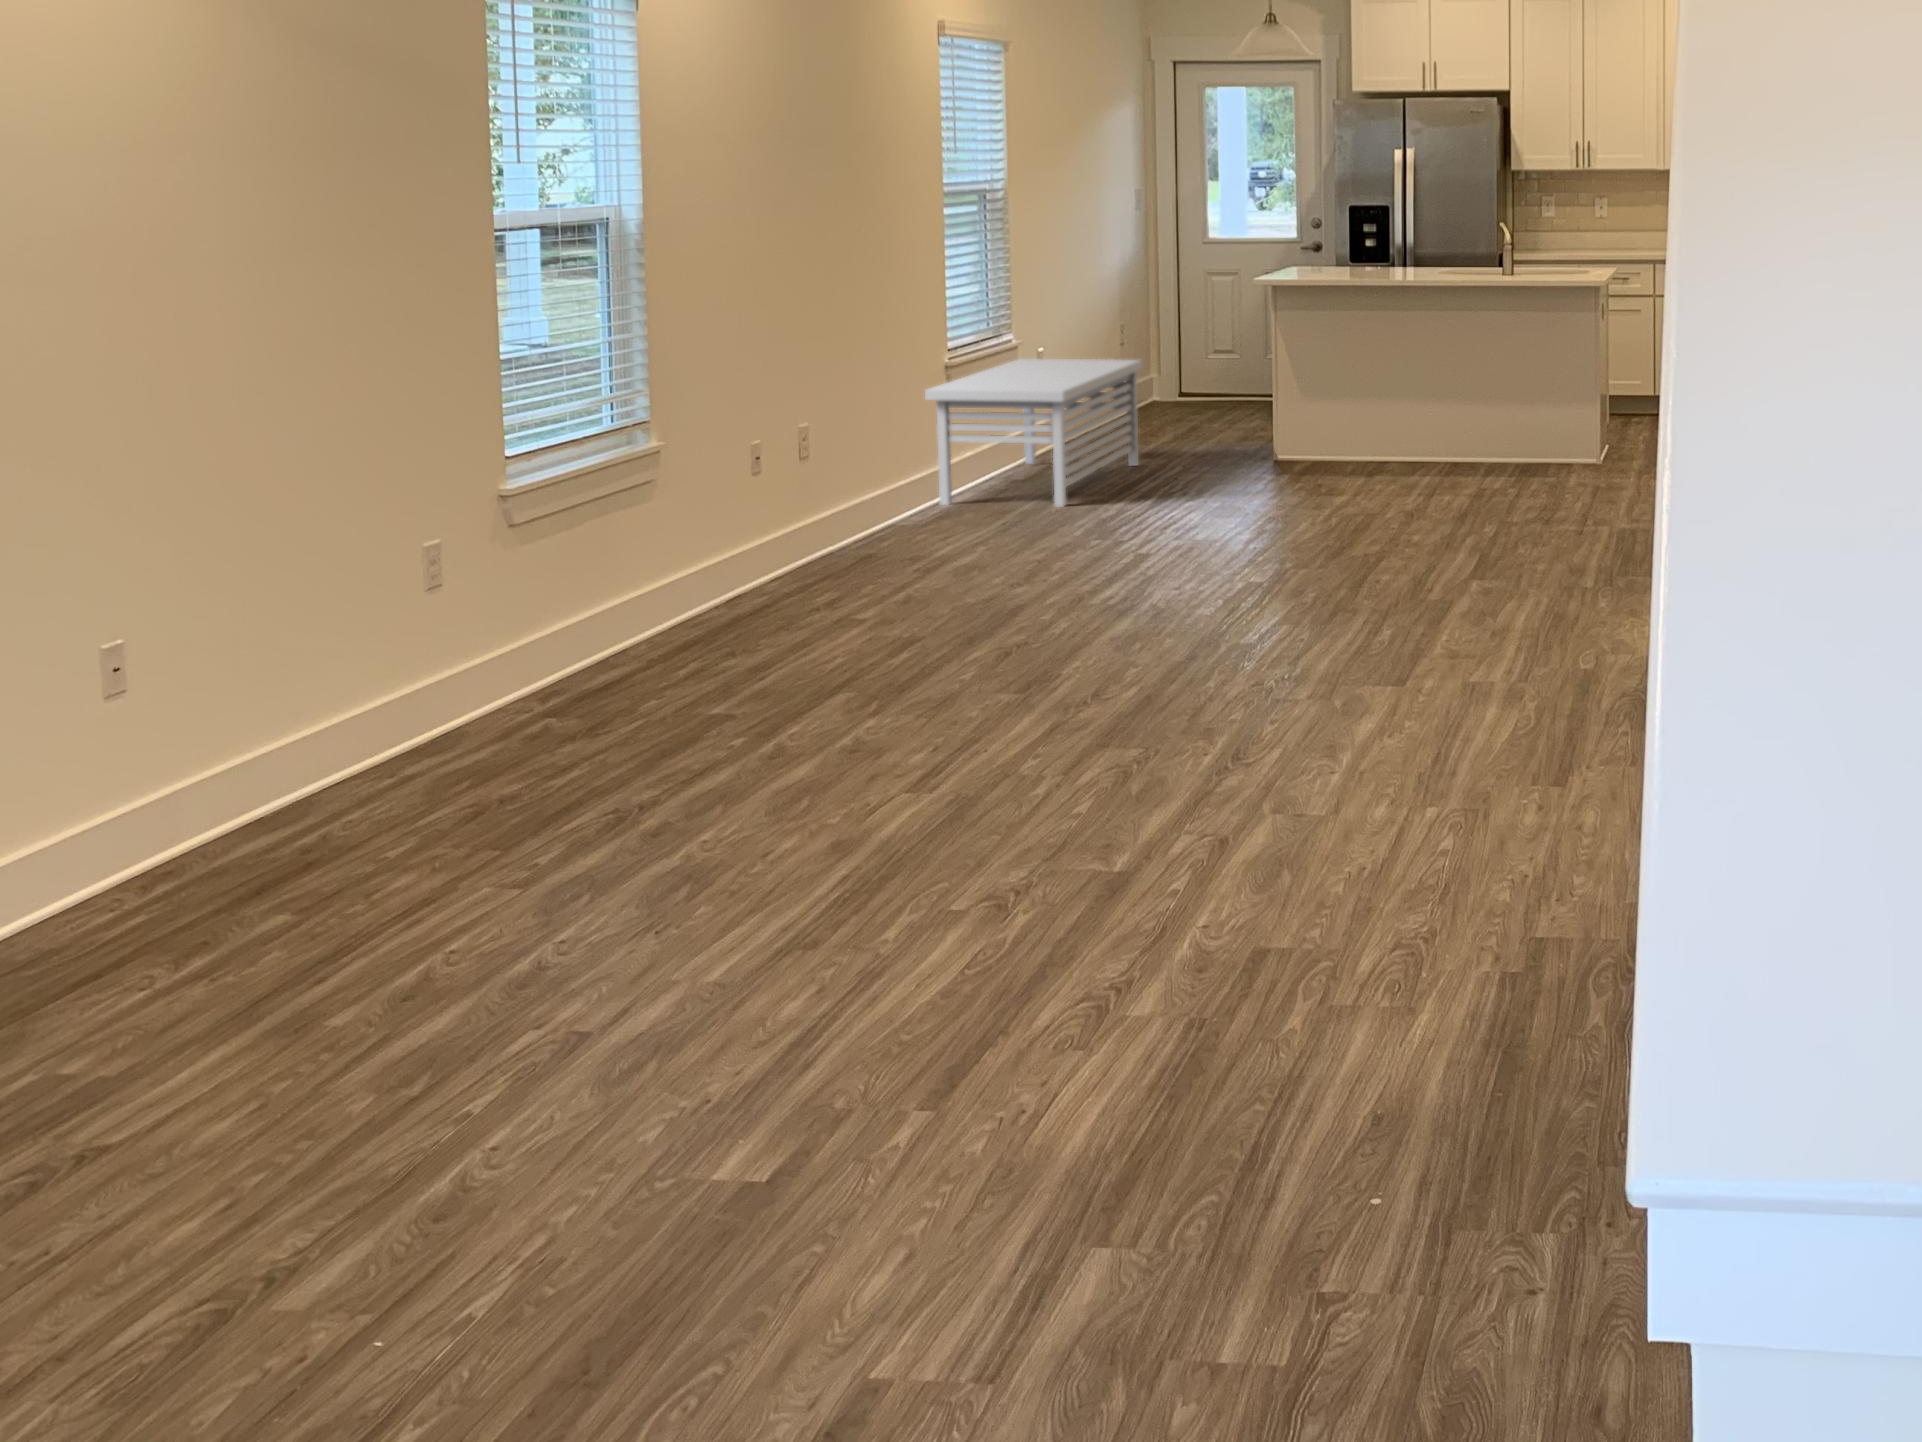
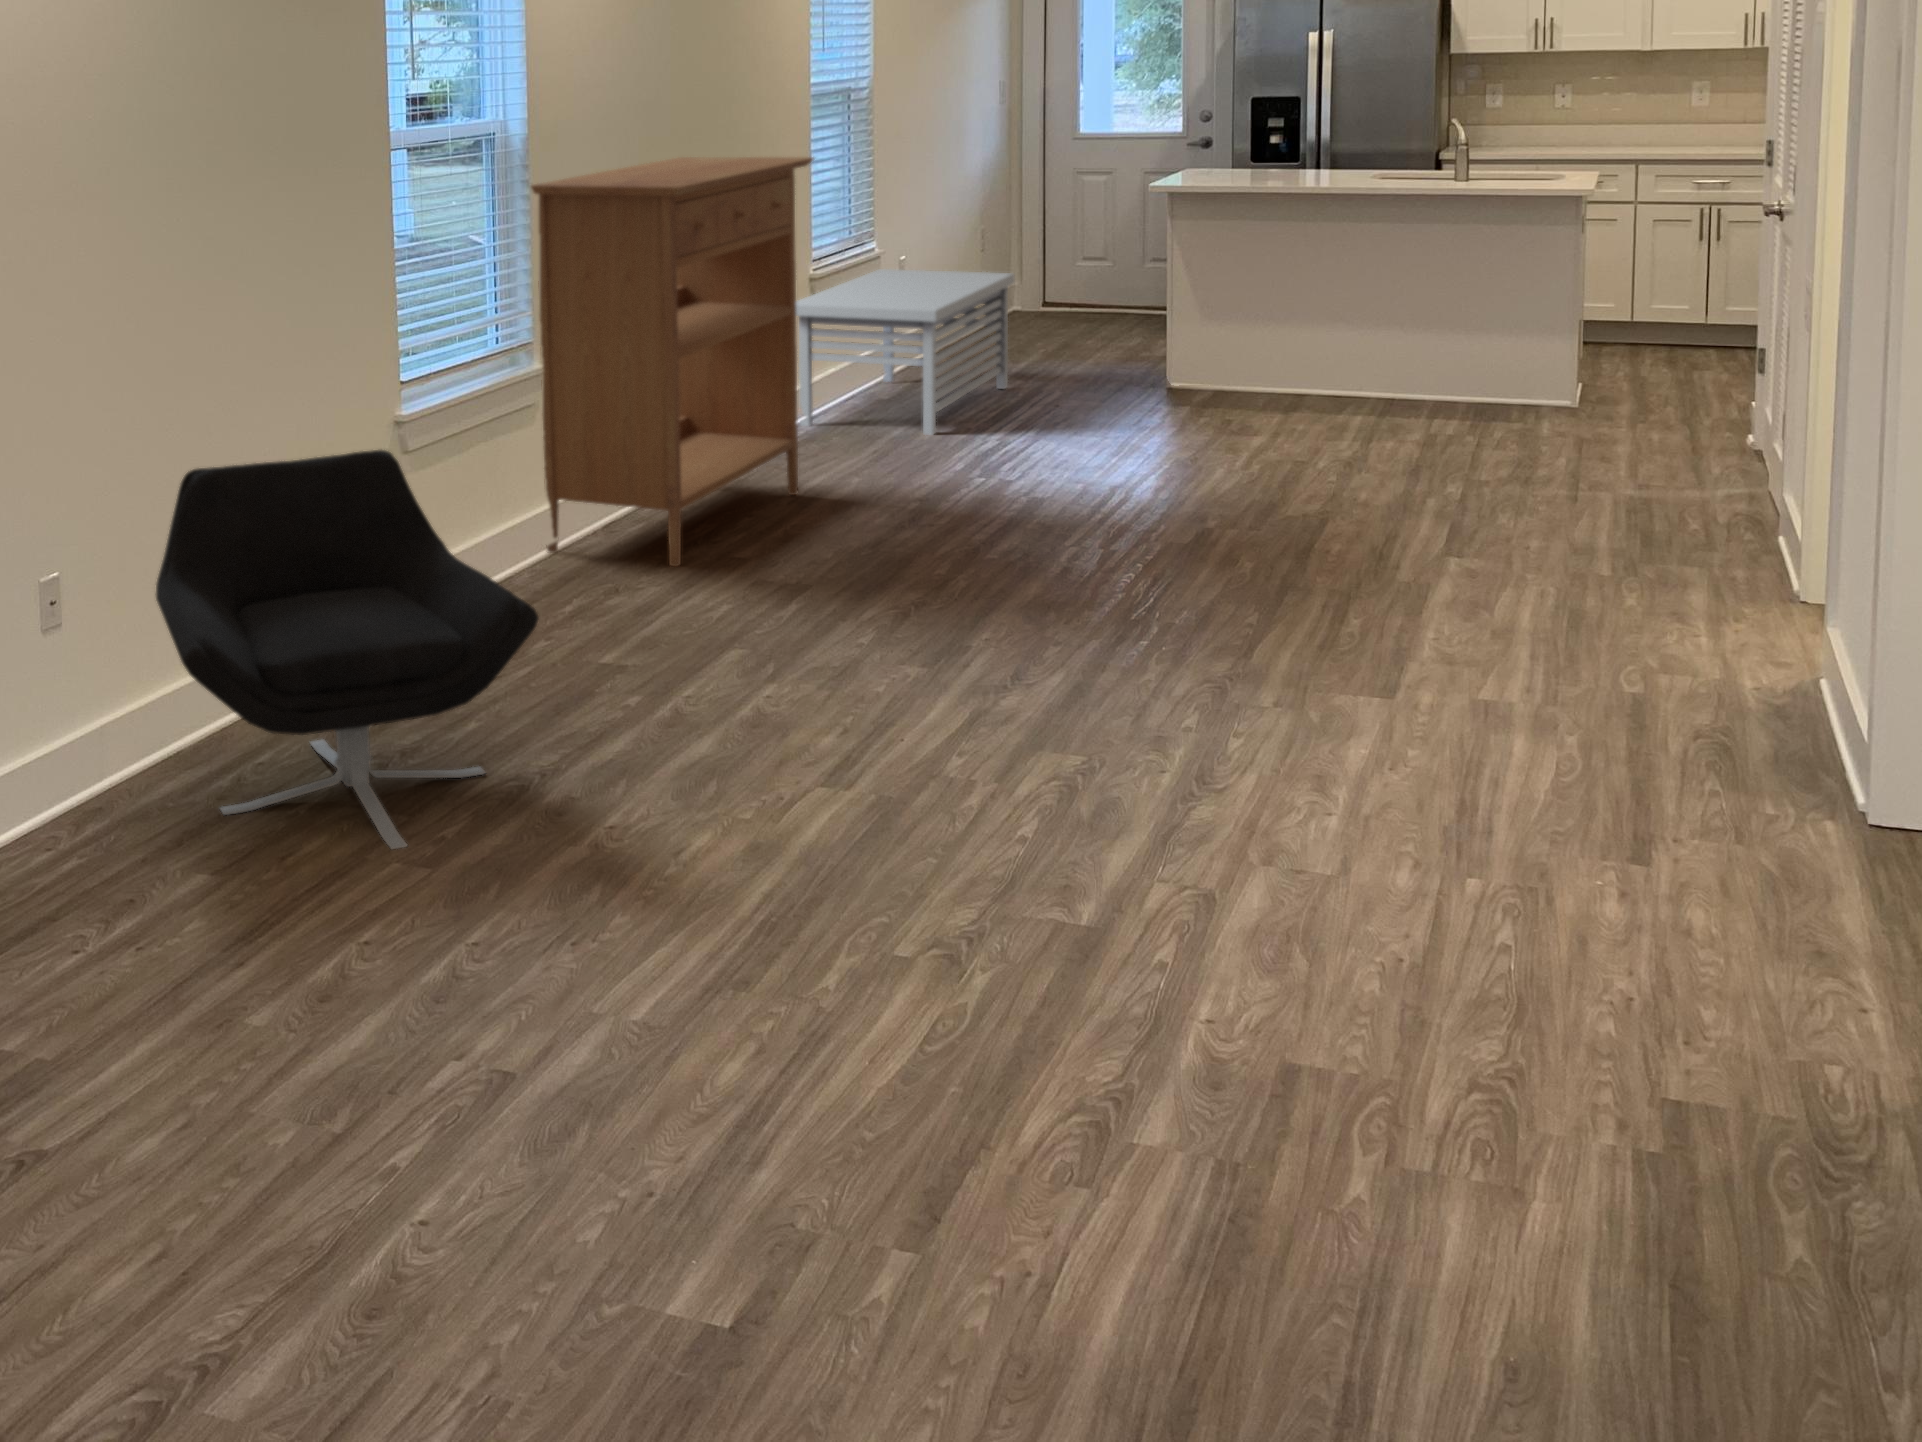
console table: none [644,247,939,630] -> present [531,157,814,566]
lounge chair: none [216,514,635,887] -> present [156,450,539,849]

